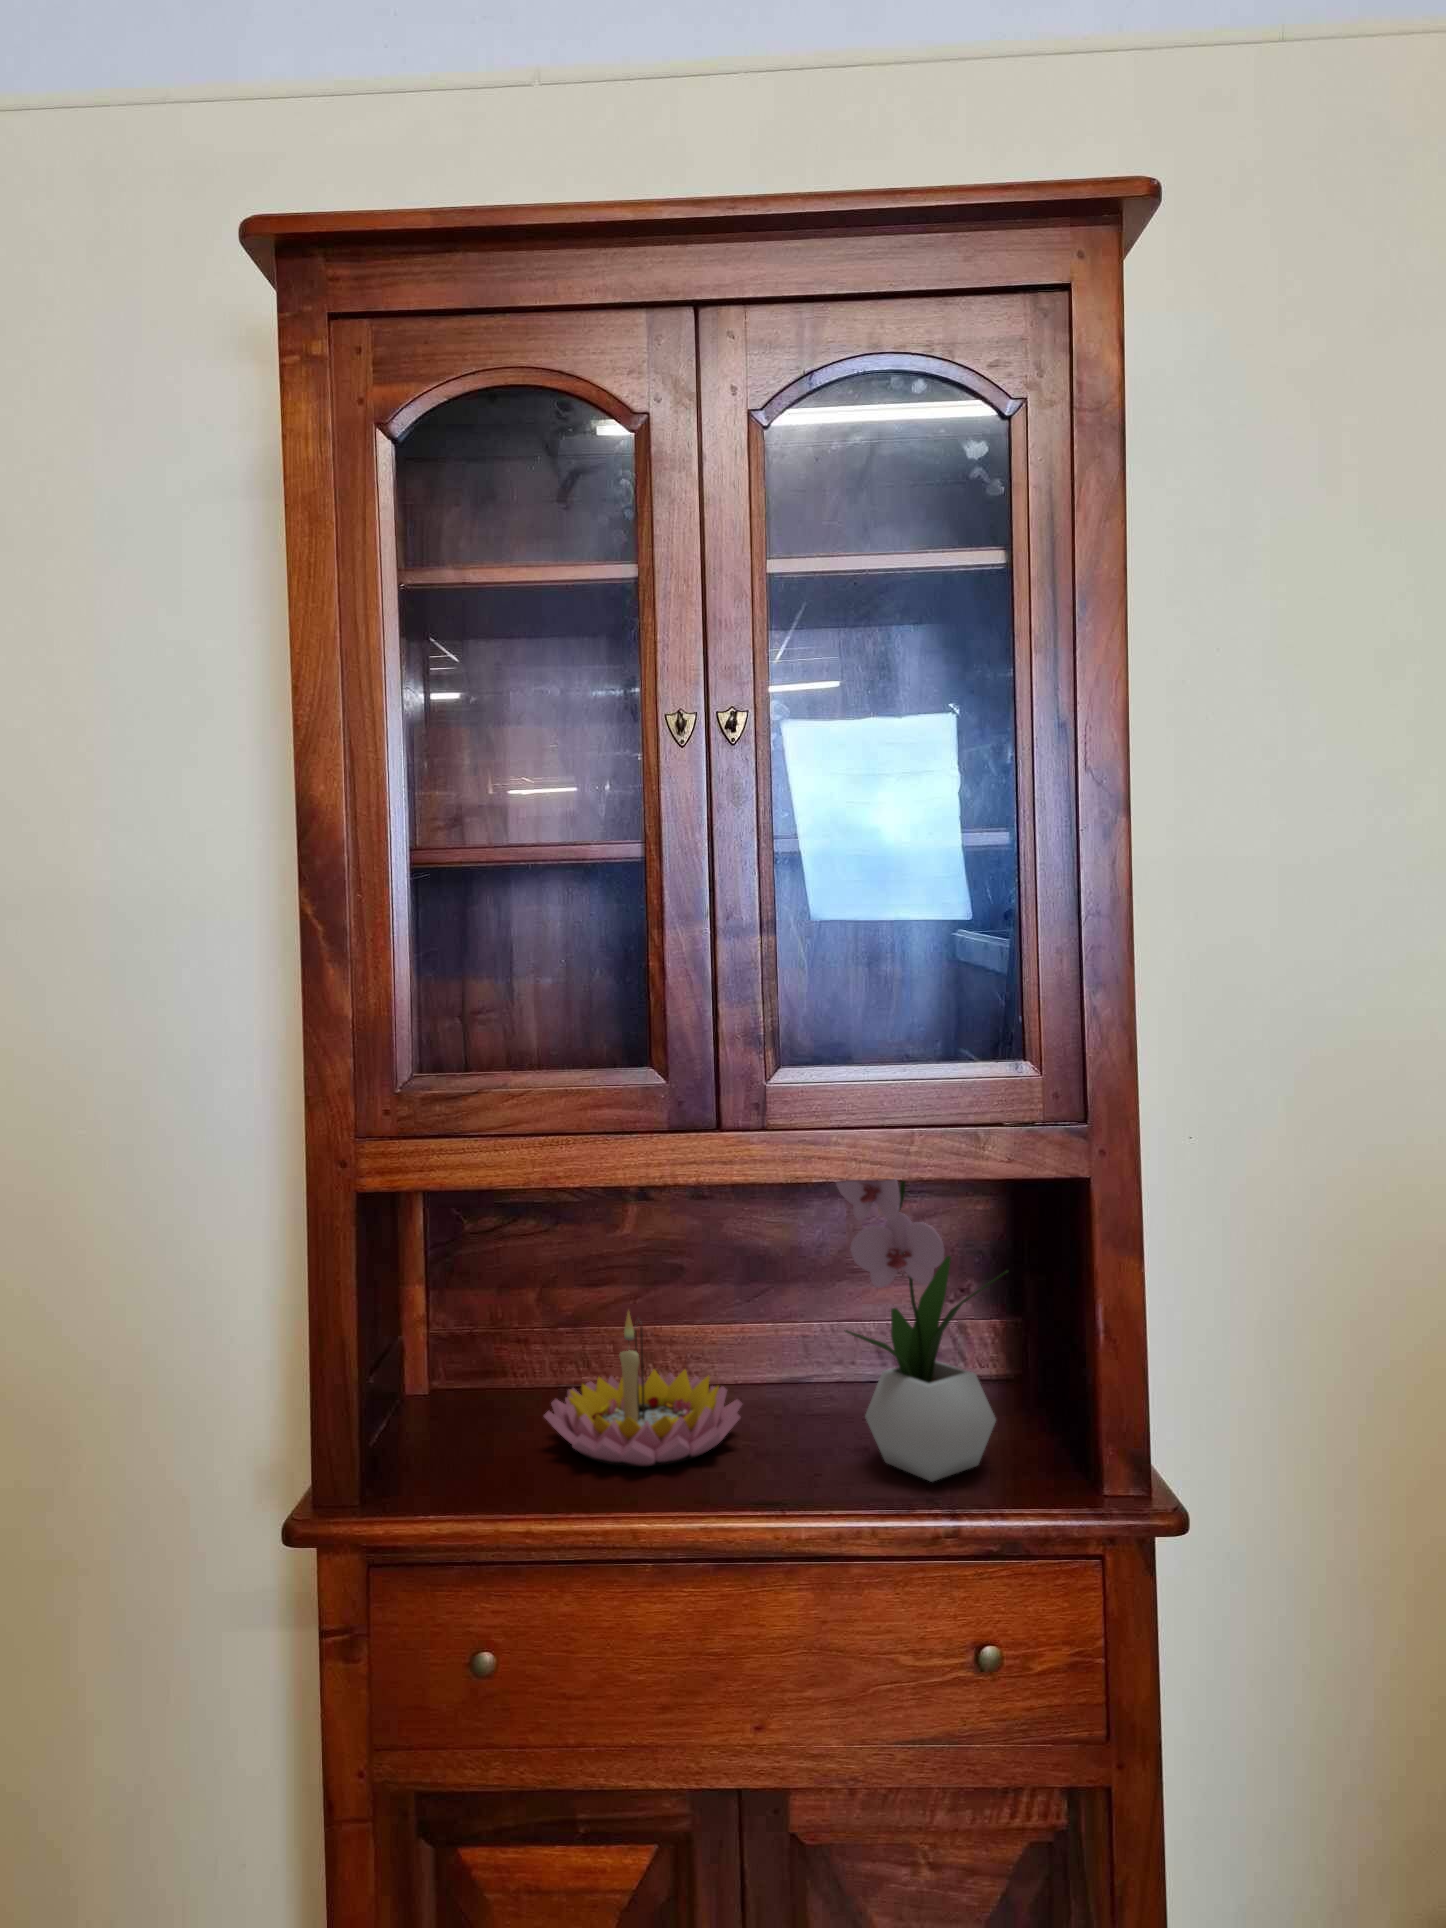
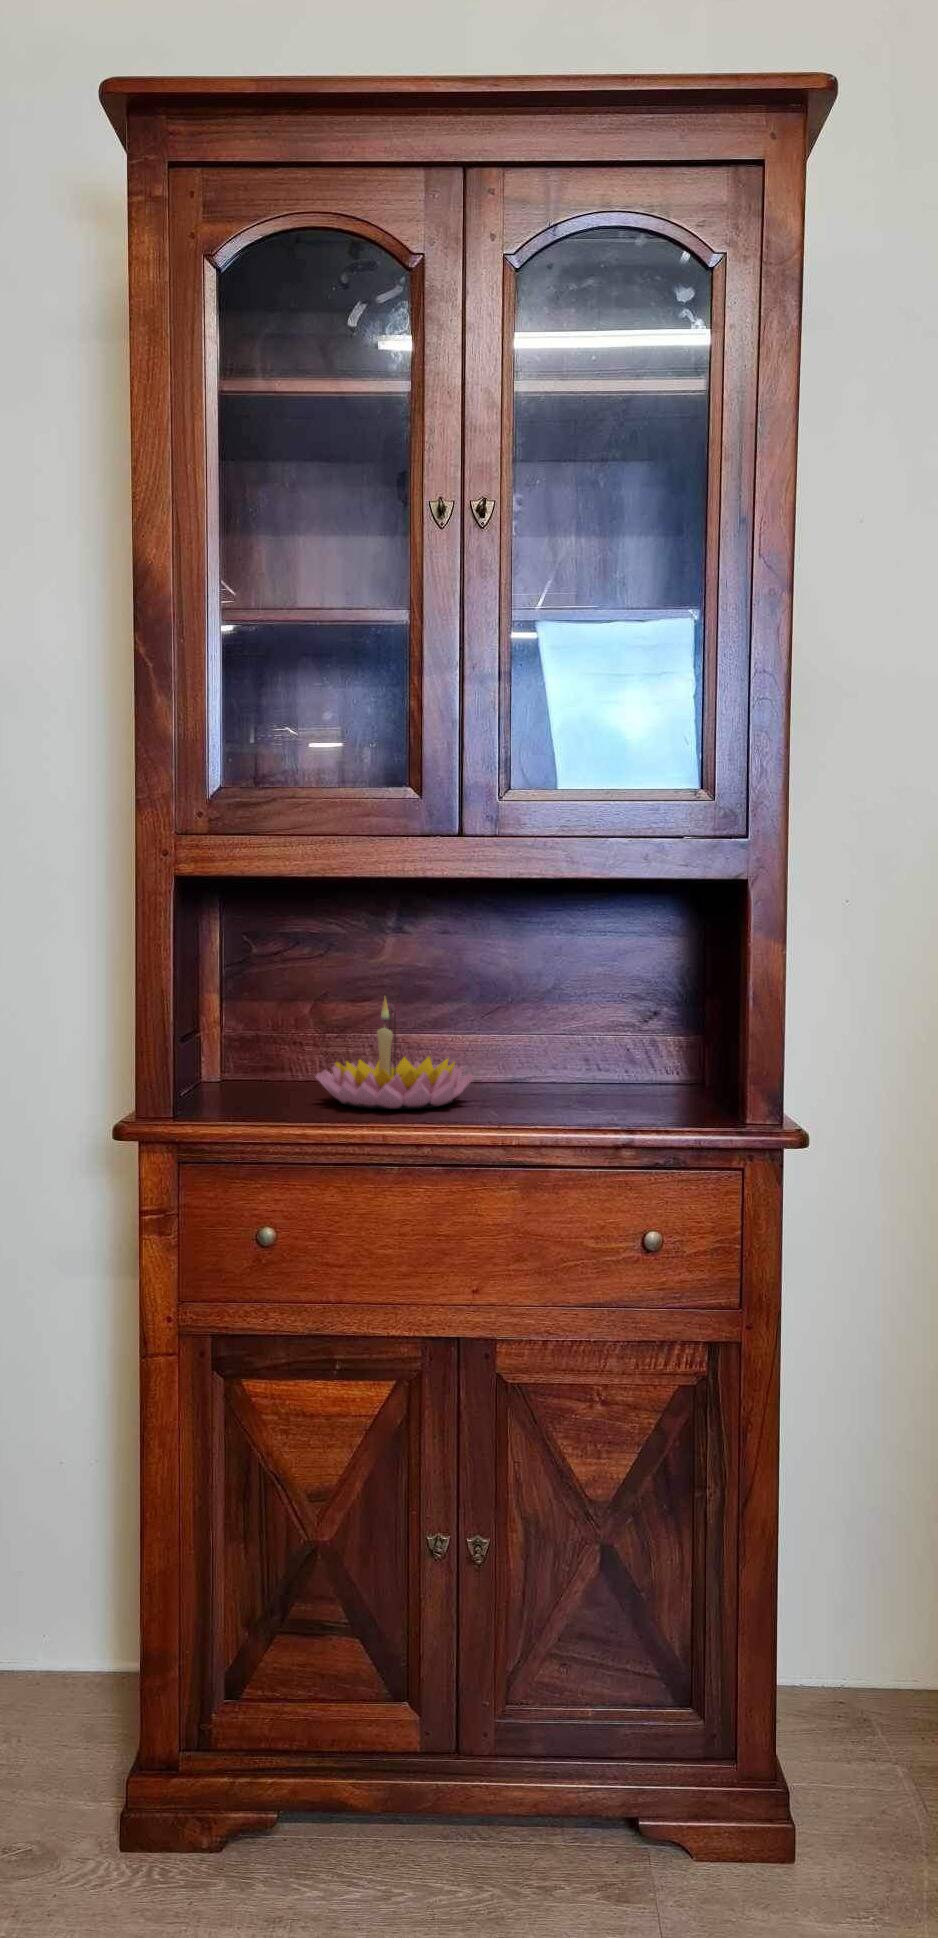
flower arrangement: present [836,1179,1007,1482] -> none [551,819,686,1118]

